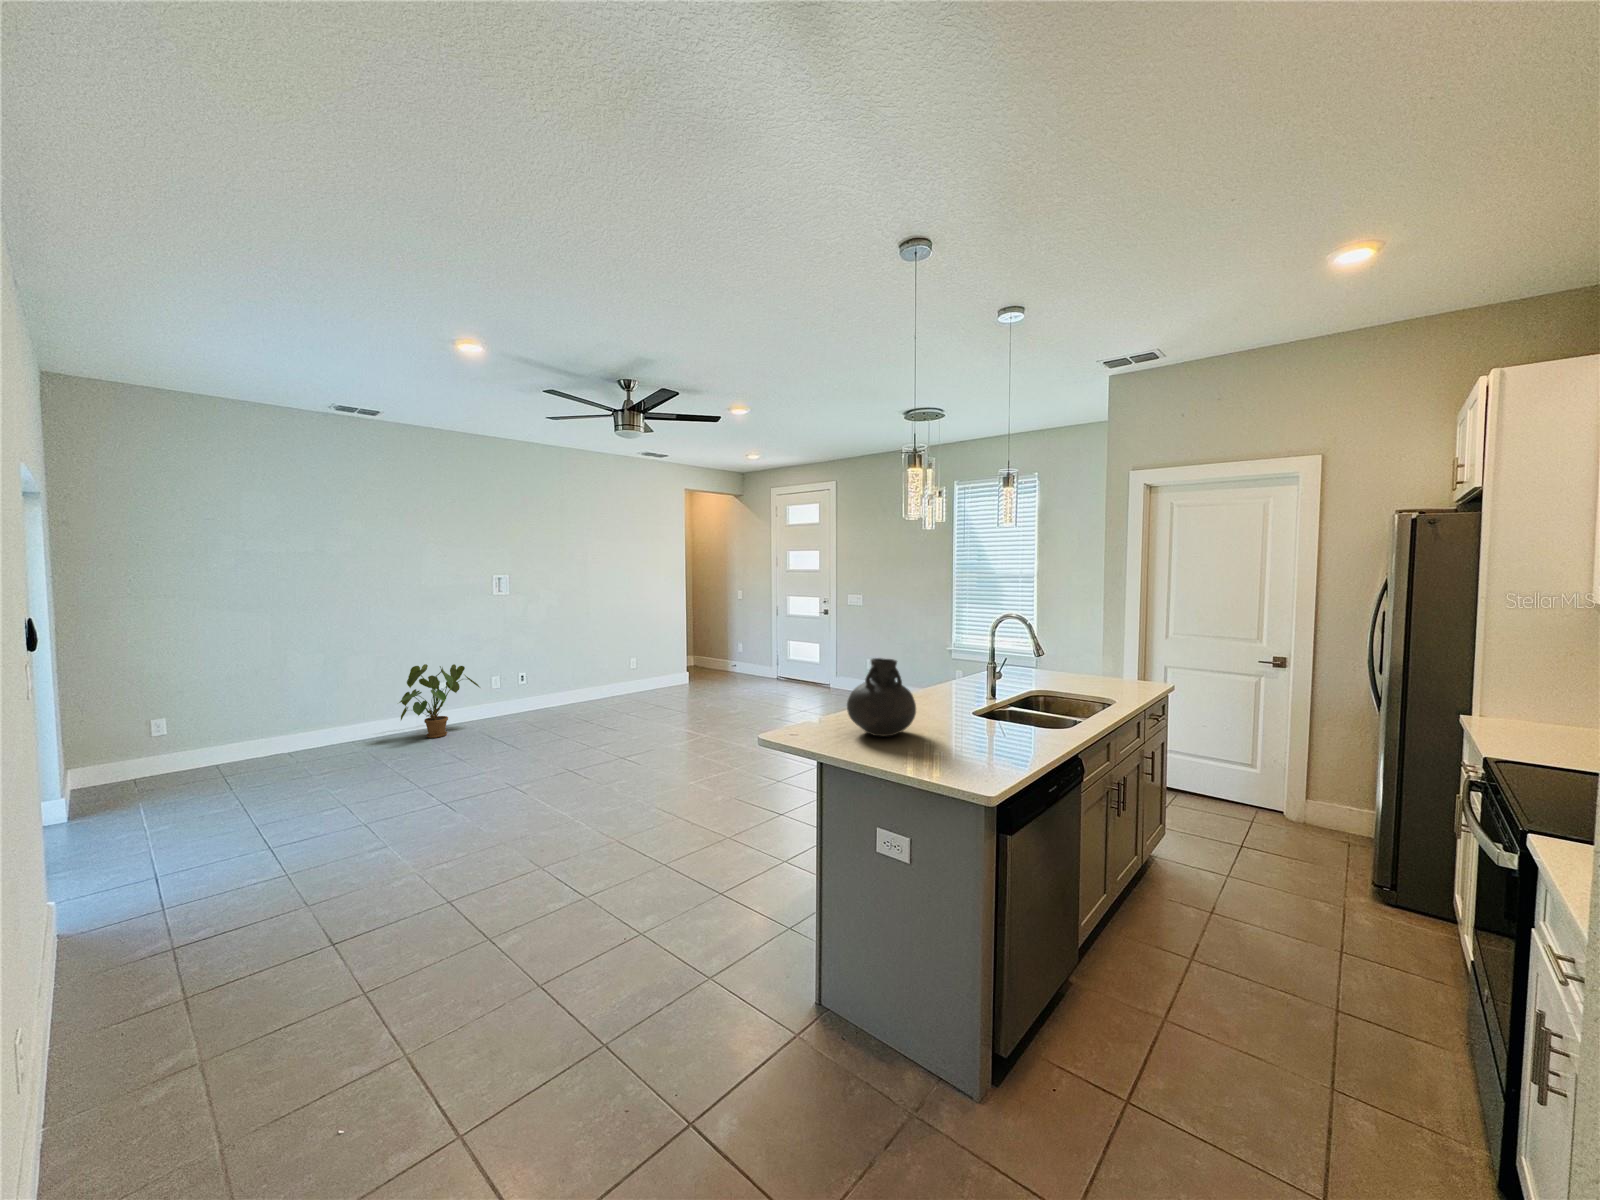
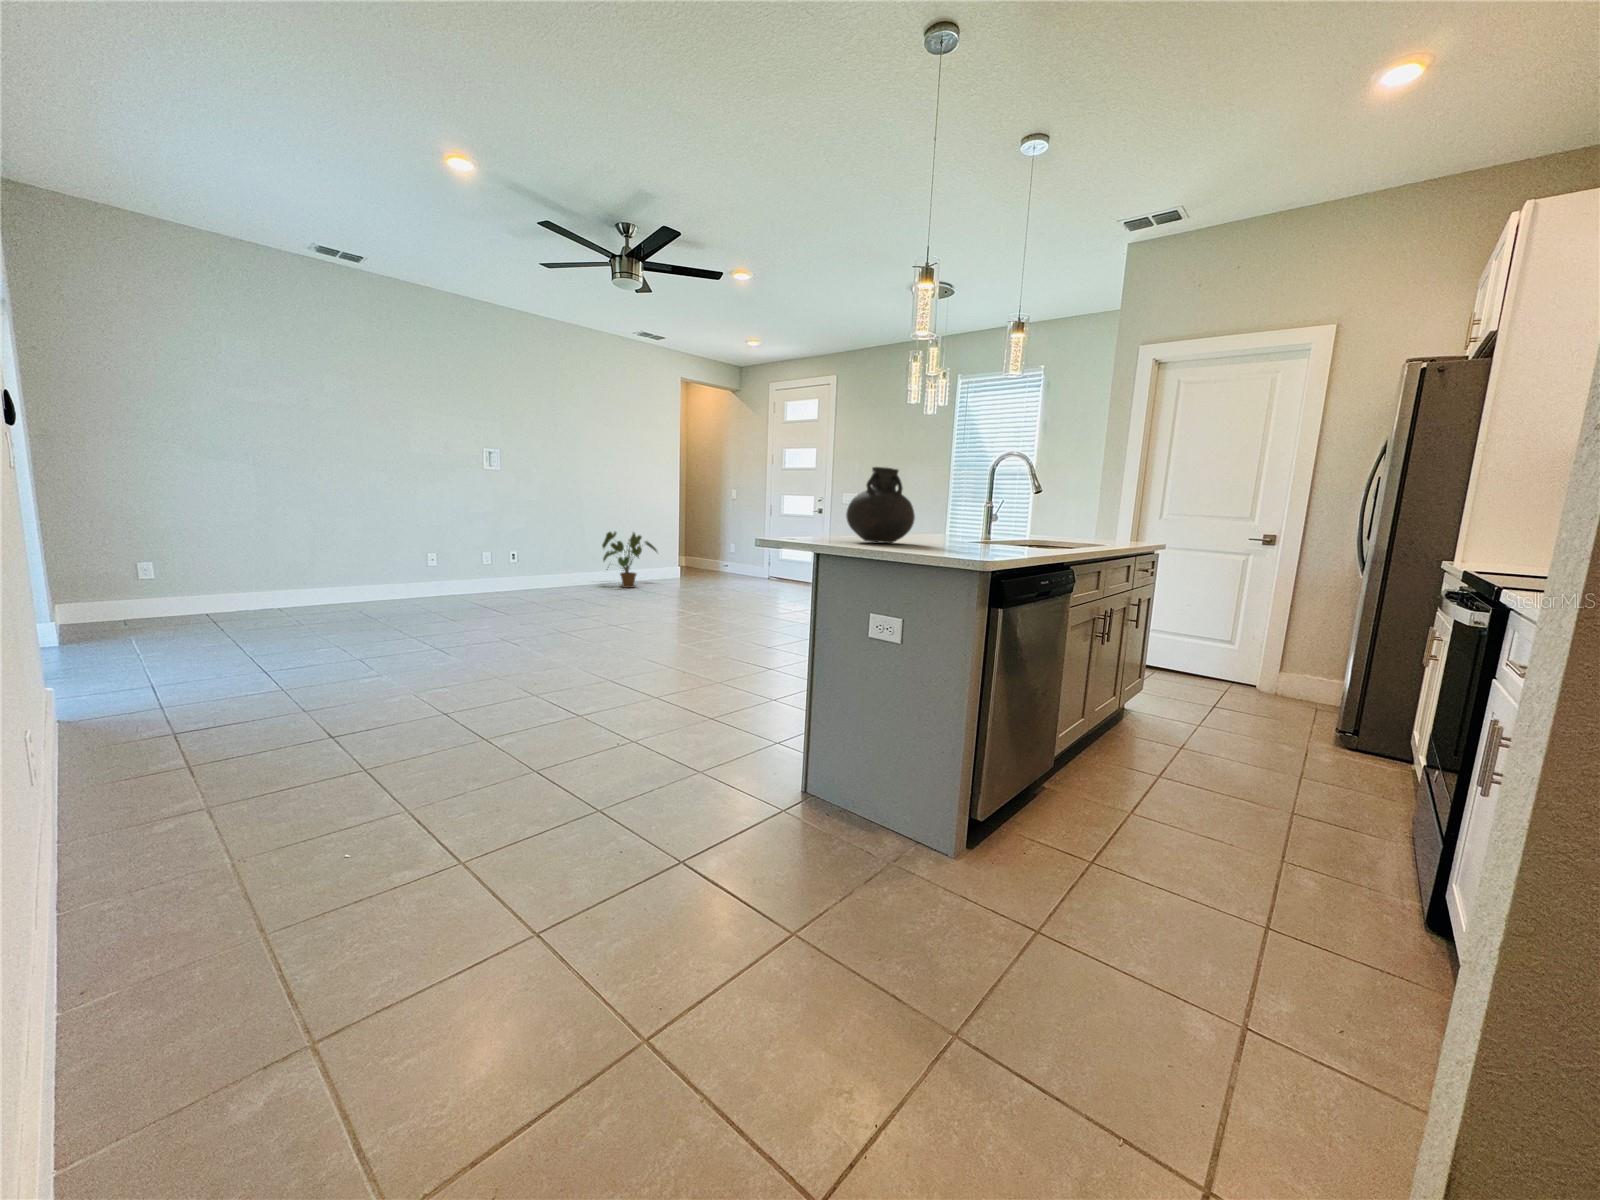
house plant: present [399,664,479,738] -> present [602,532,657,588]

